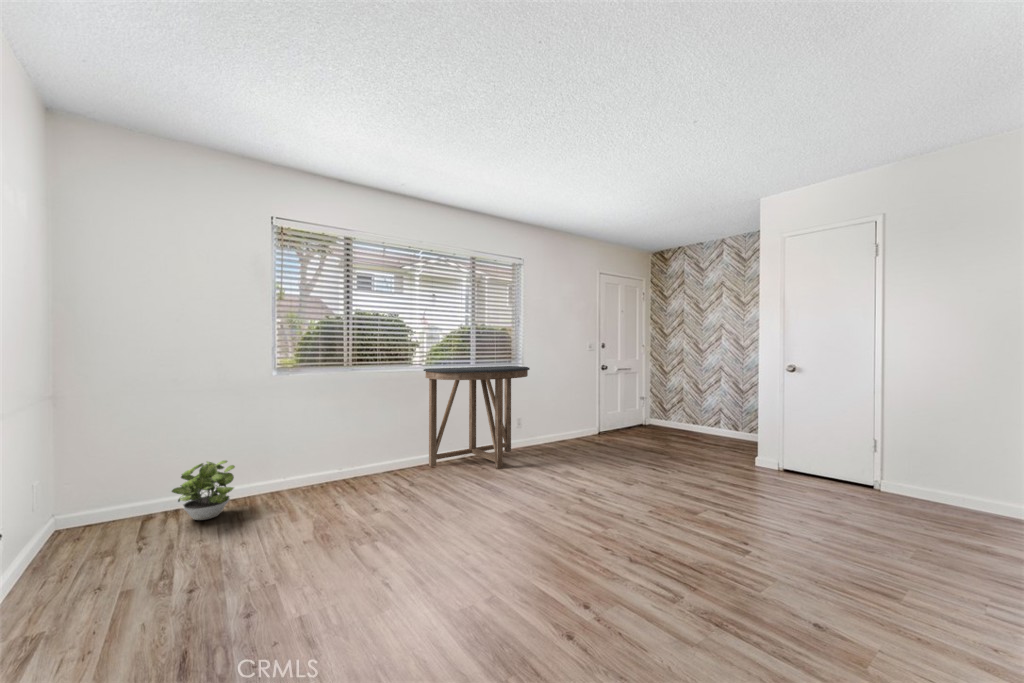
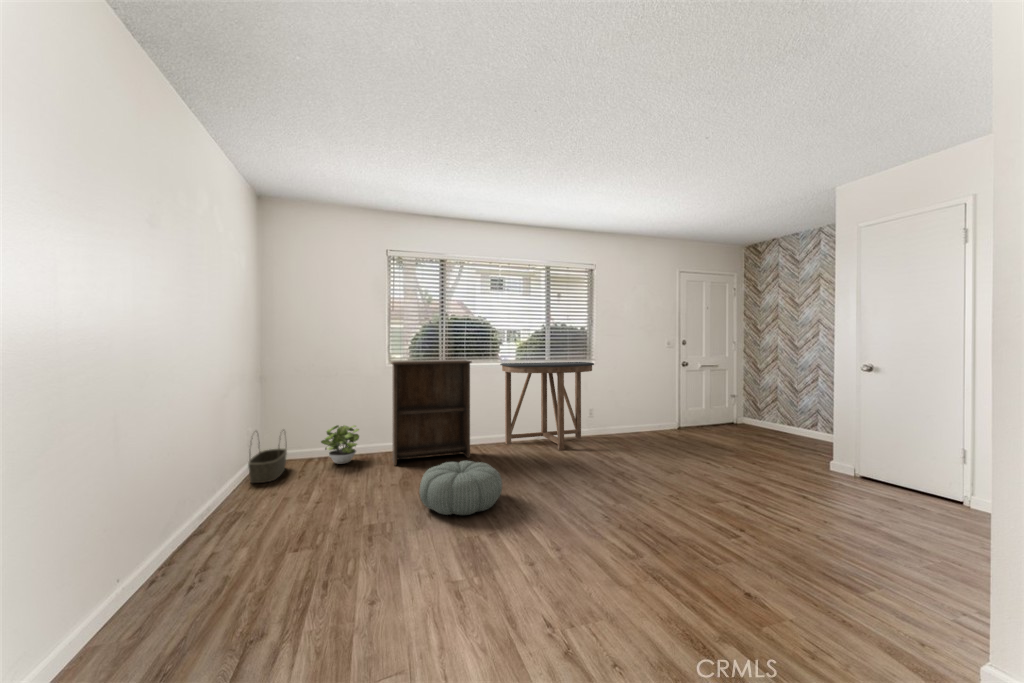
bookshelf: none [285,365,400,513] -> present [391,360,472,465]
basket: none [35,477,108,576] -> present [248,430,287,483]
pouf: none [364,498,478,581] -> present [420,461,502,515]

